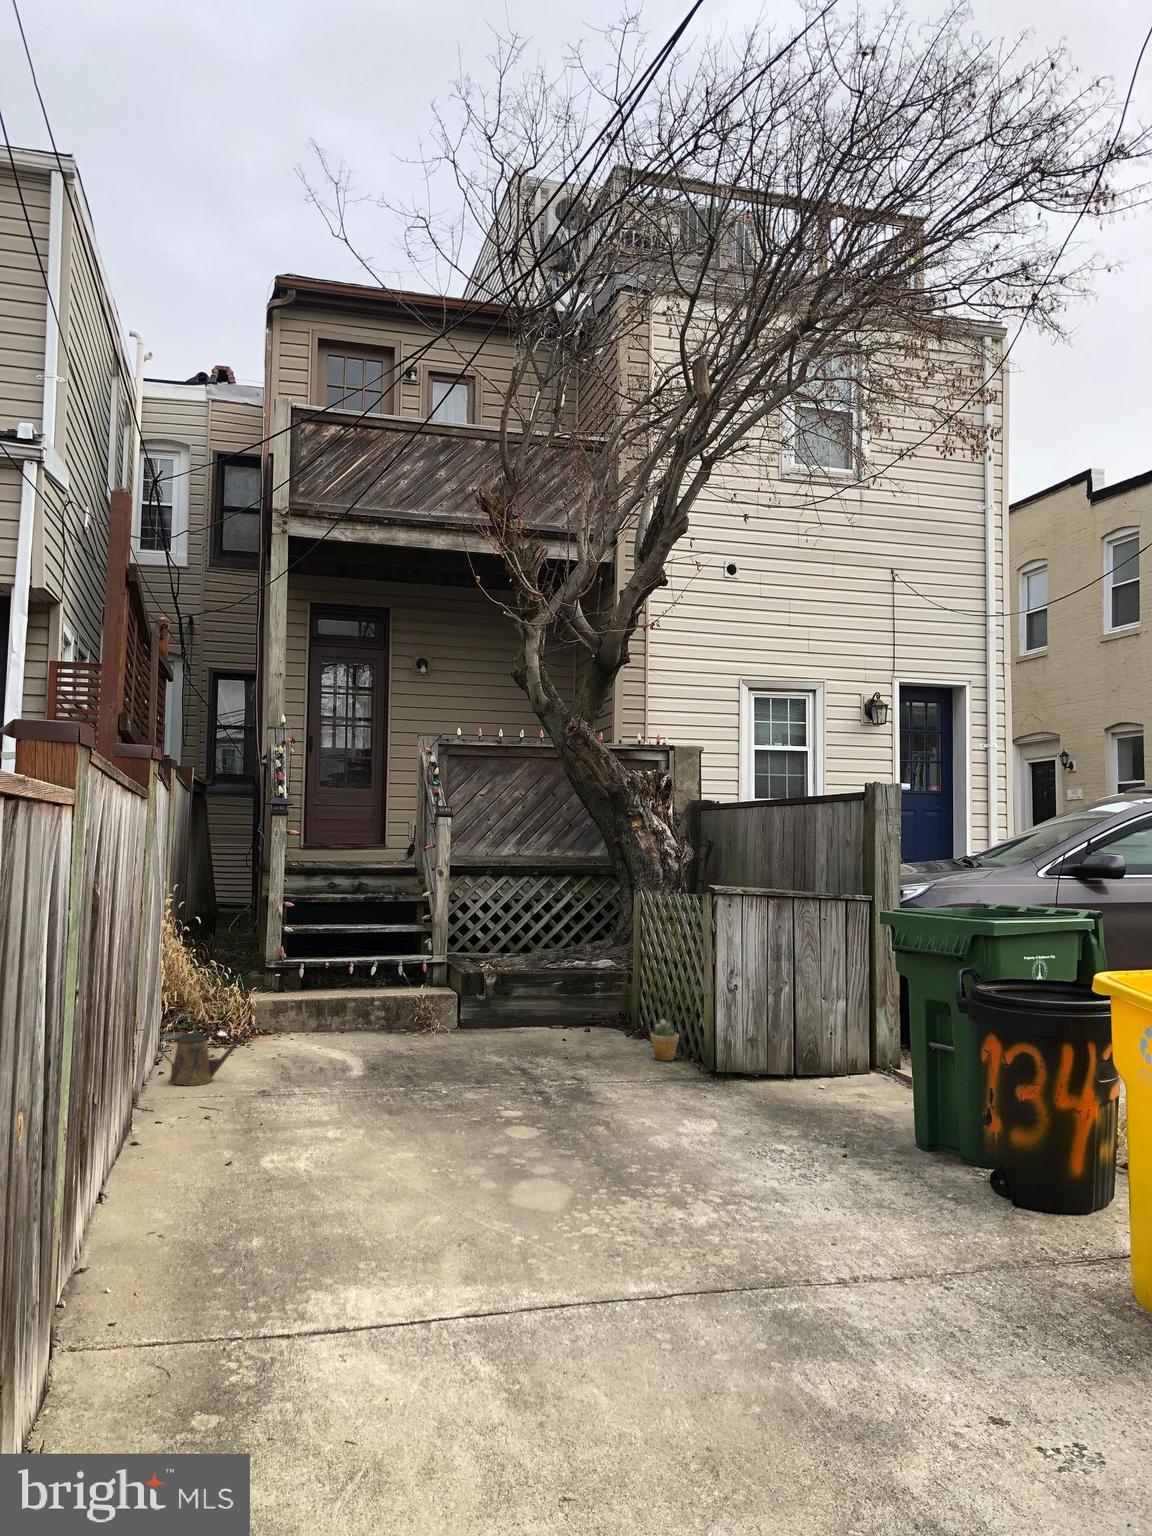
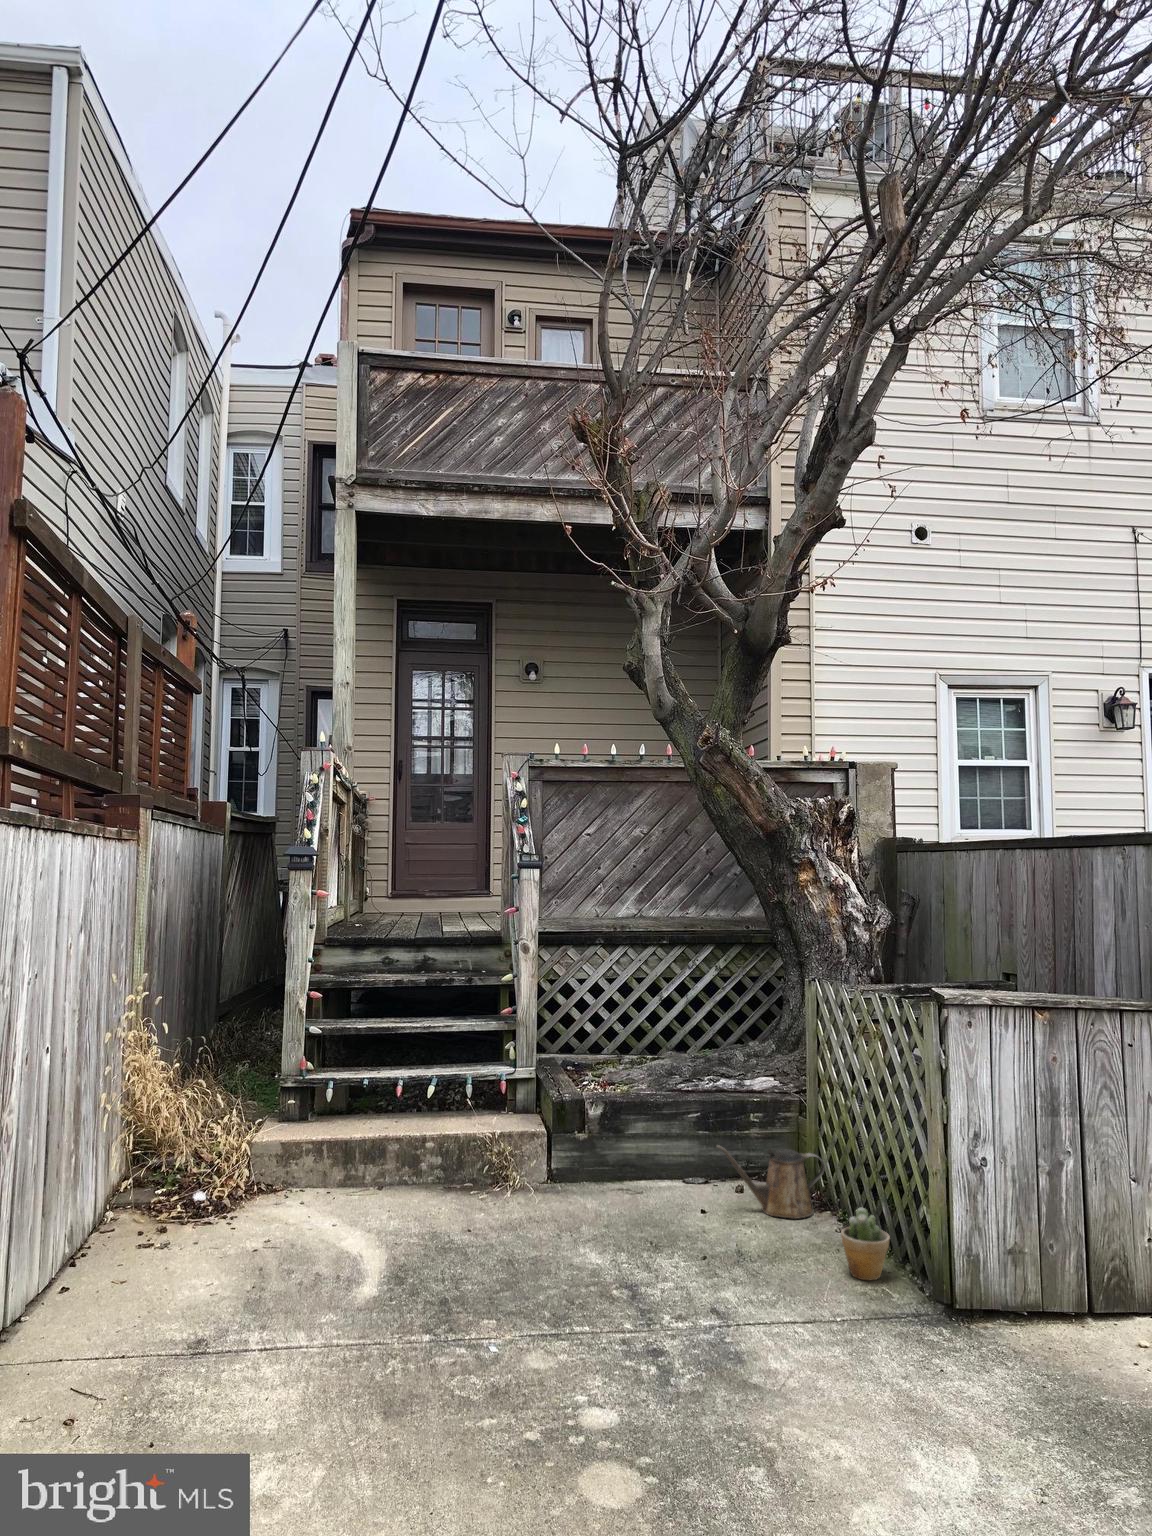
watering can: present [159,1026,254,1086] -> present [716,1145,825,1219]

